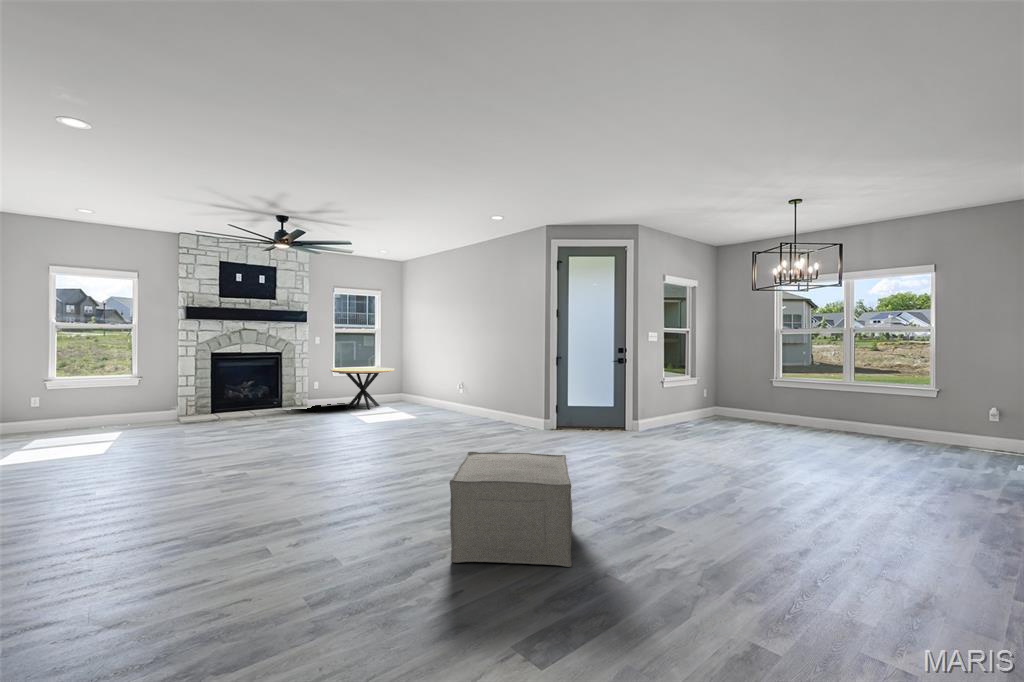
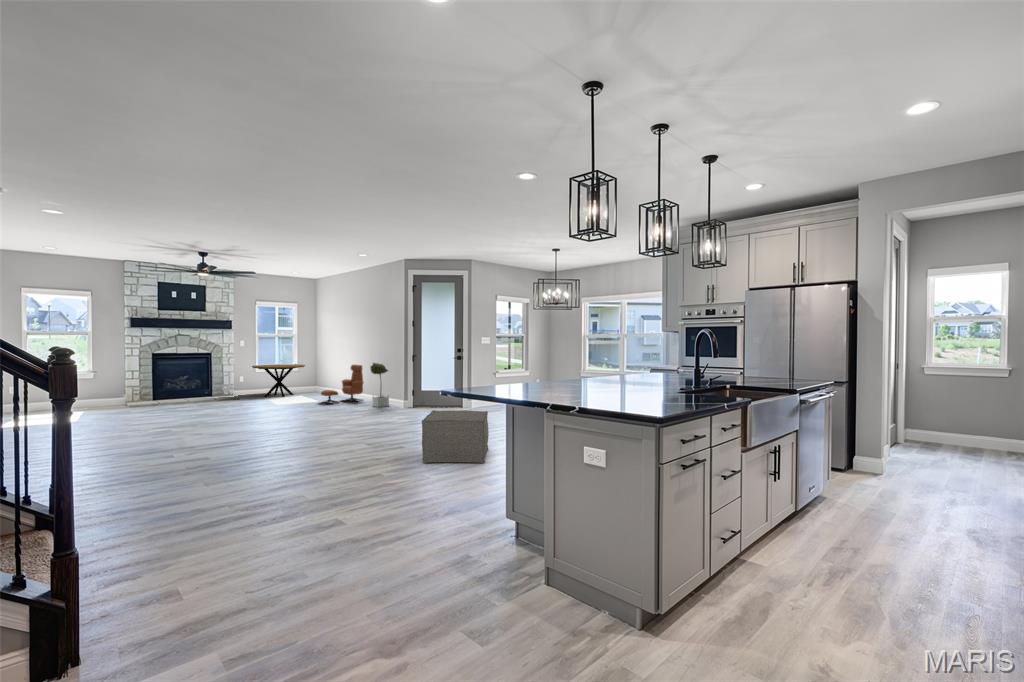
potted tree: none [496,366,521,428] -> present [370,363,389,407]
lounge chair: none [423,369,480,422] -> present [321,365,364,404]
ottoman: present [449,452,572,567] -> present [422,410,489,463]

